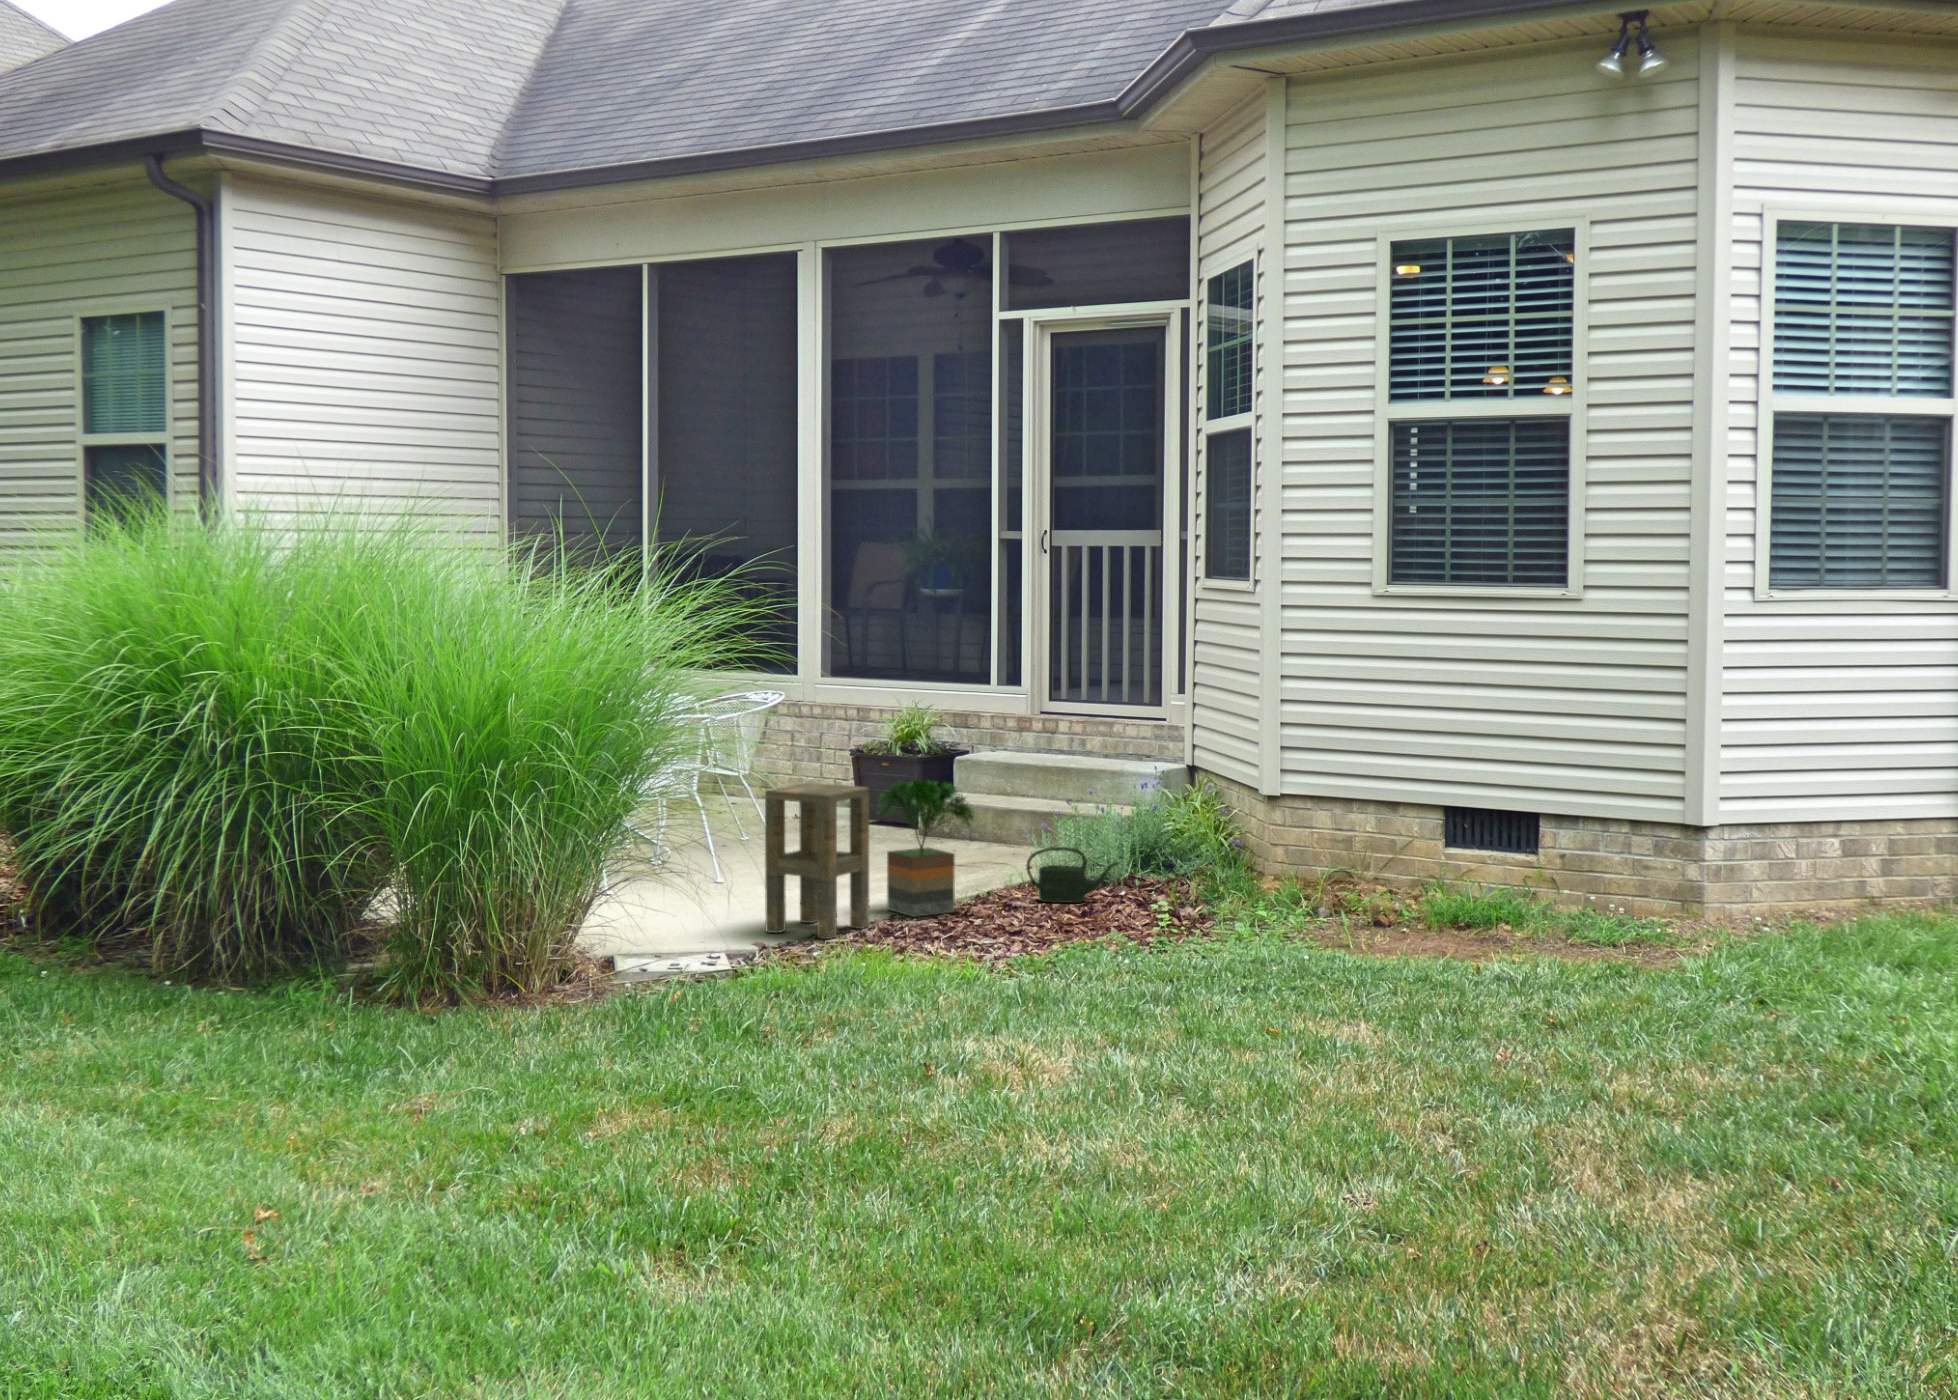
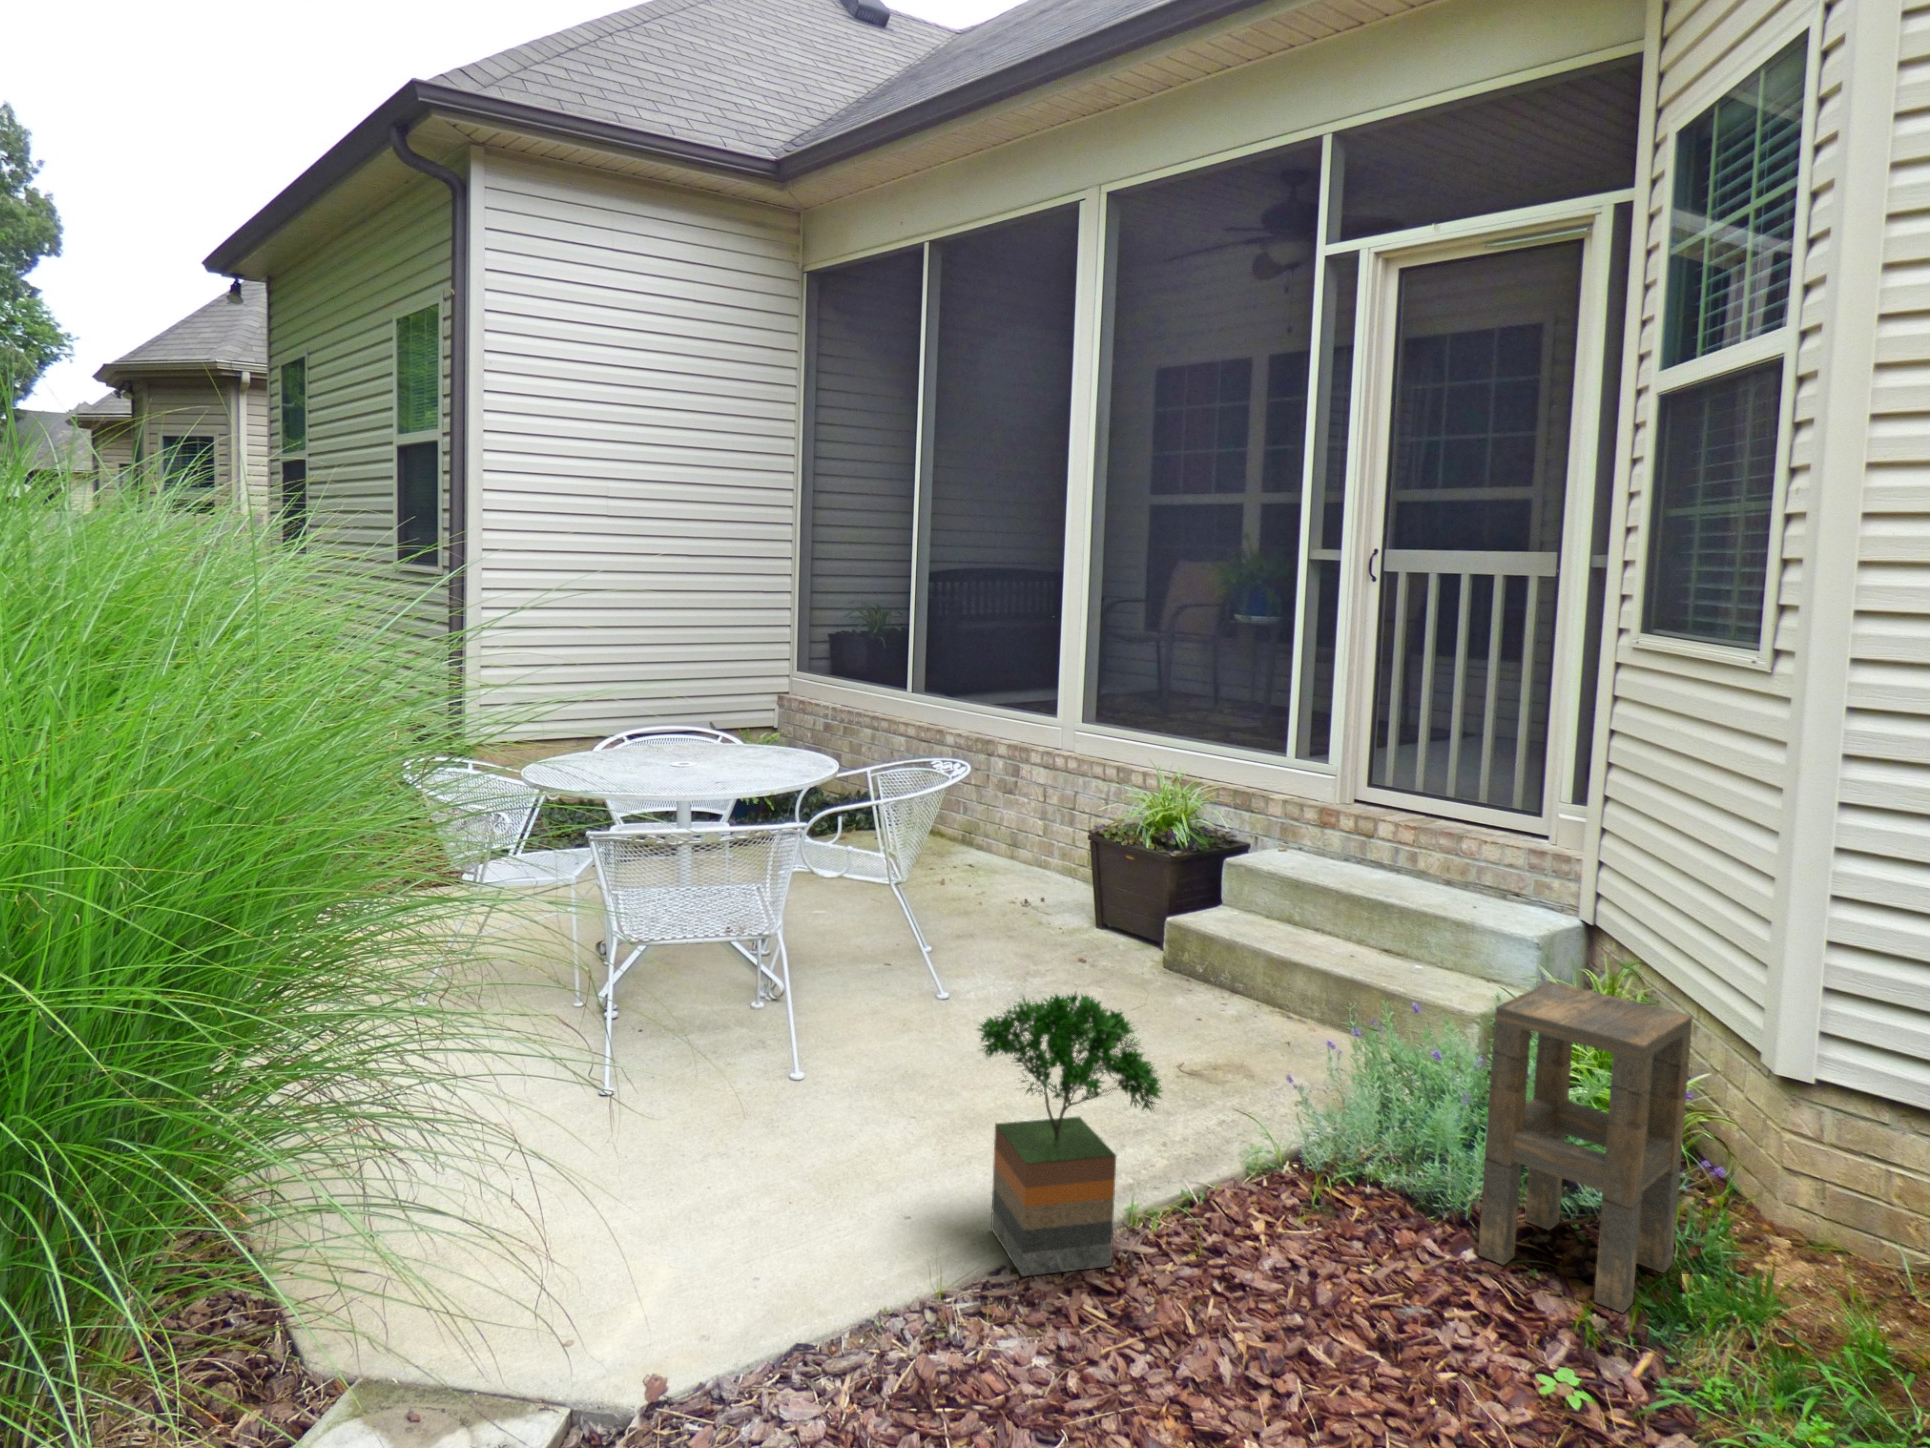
side table: present [765,783,869,939] -> present [1478,982,1693,1313]
watering can: present [1026,847,1118,903] -> none [1270,1144,1460,1267]

